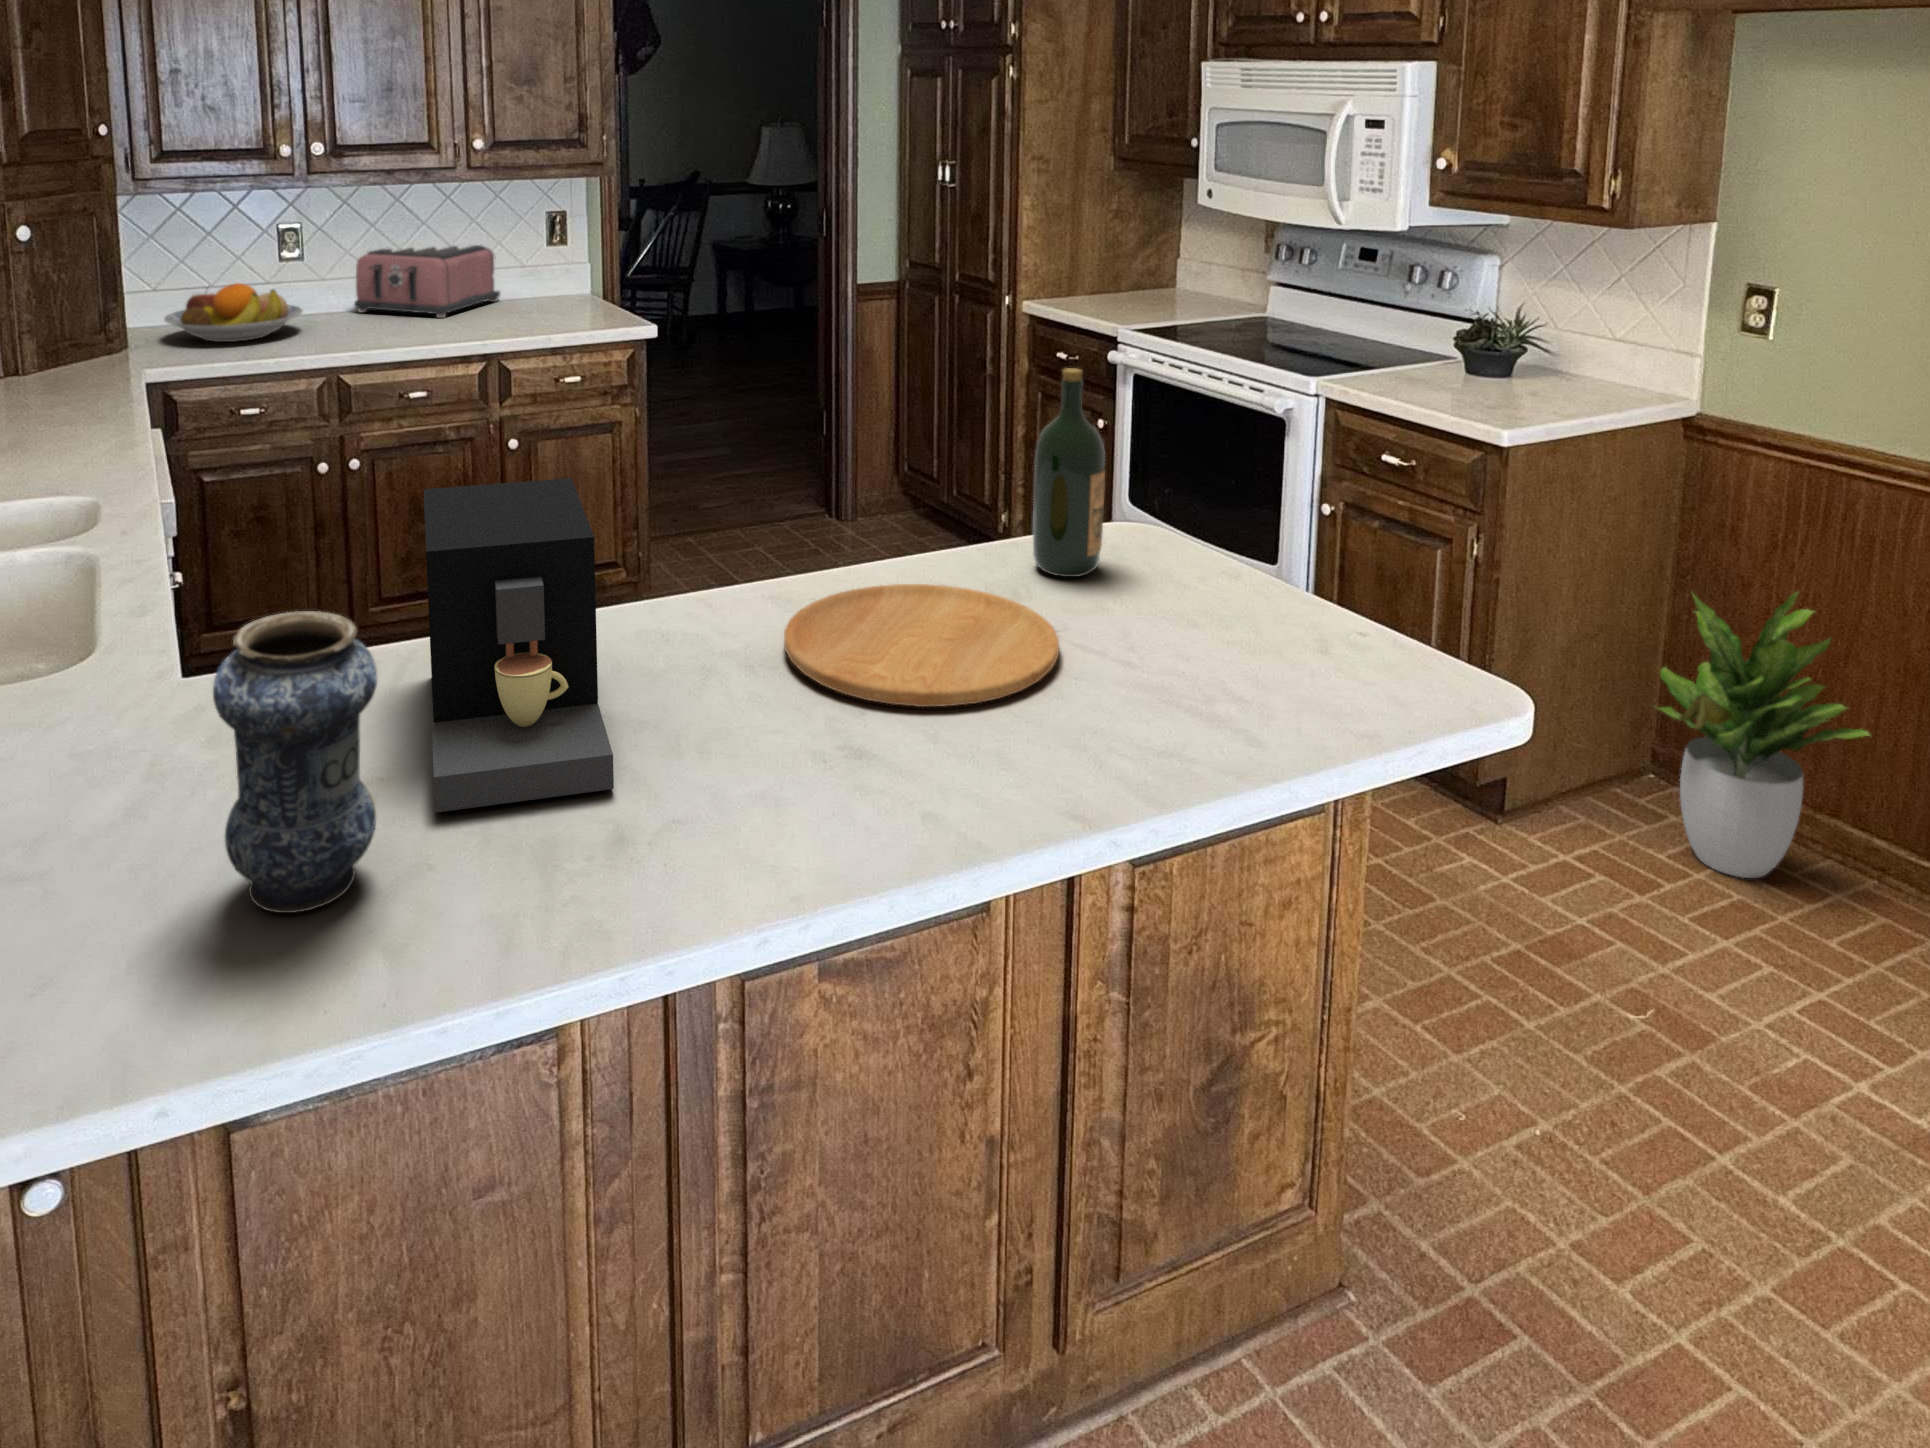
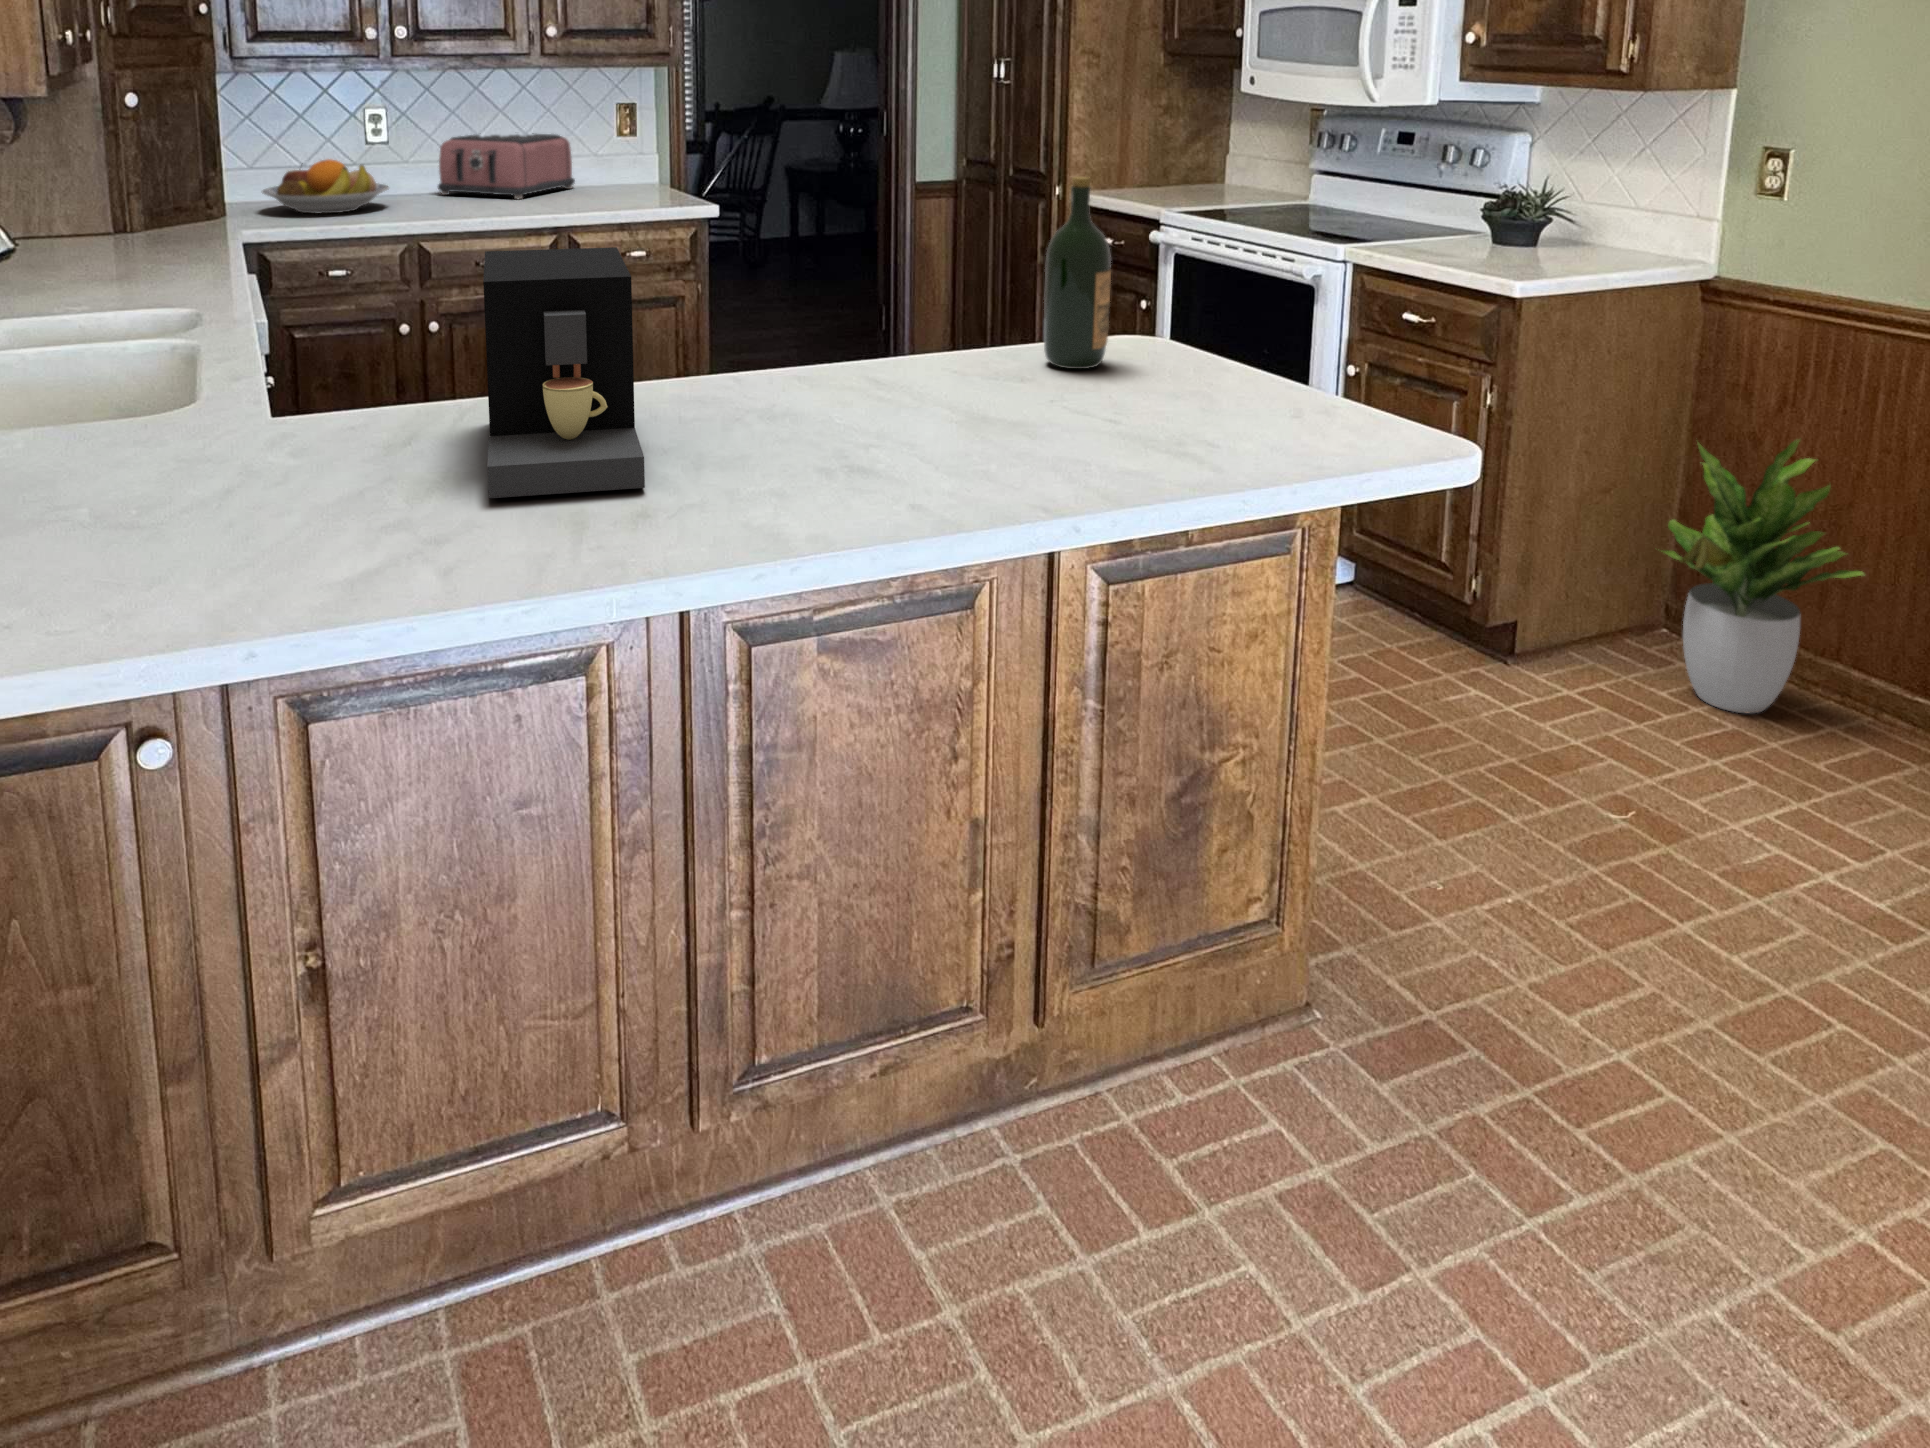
cutting board: present [784,584,1059,707] -> none [807,367,1056,445]
vase: present [213,611,377,913] -> none [297,304,436,553]

